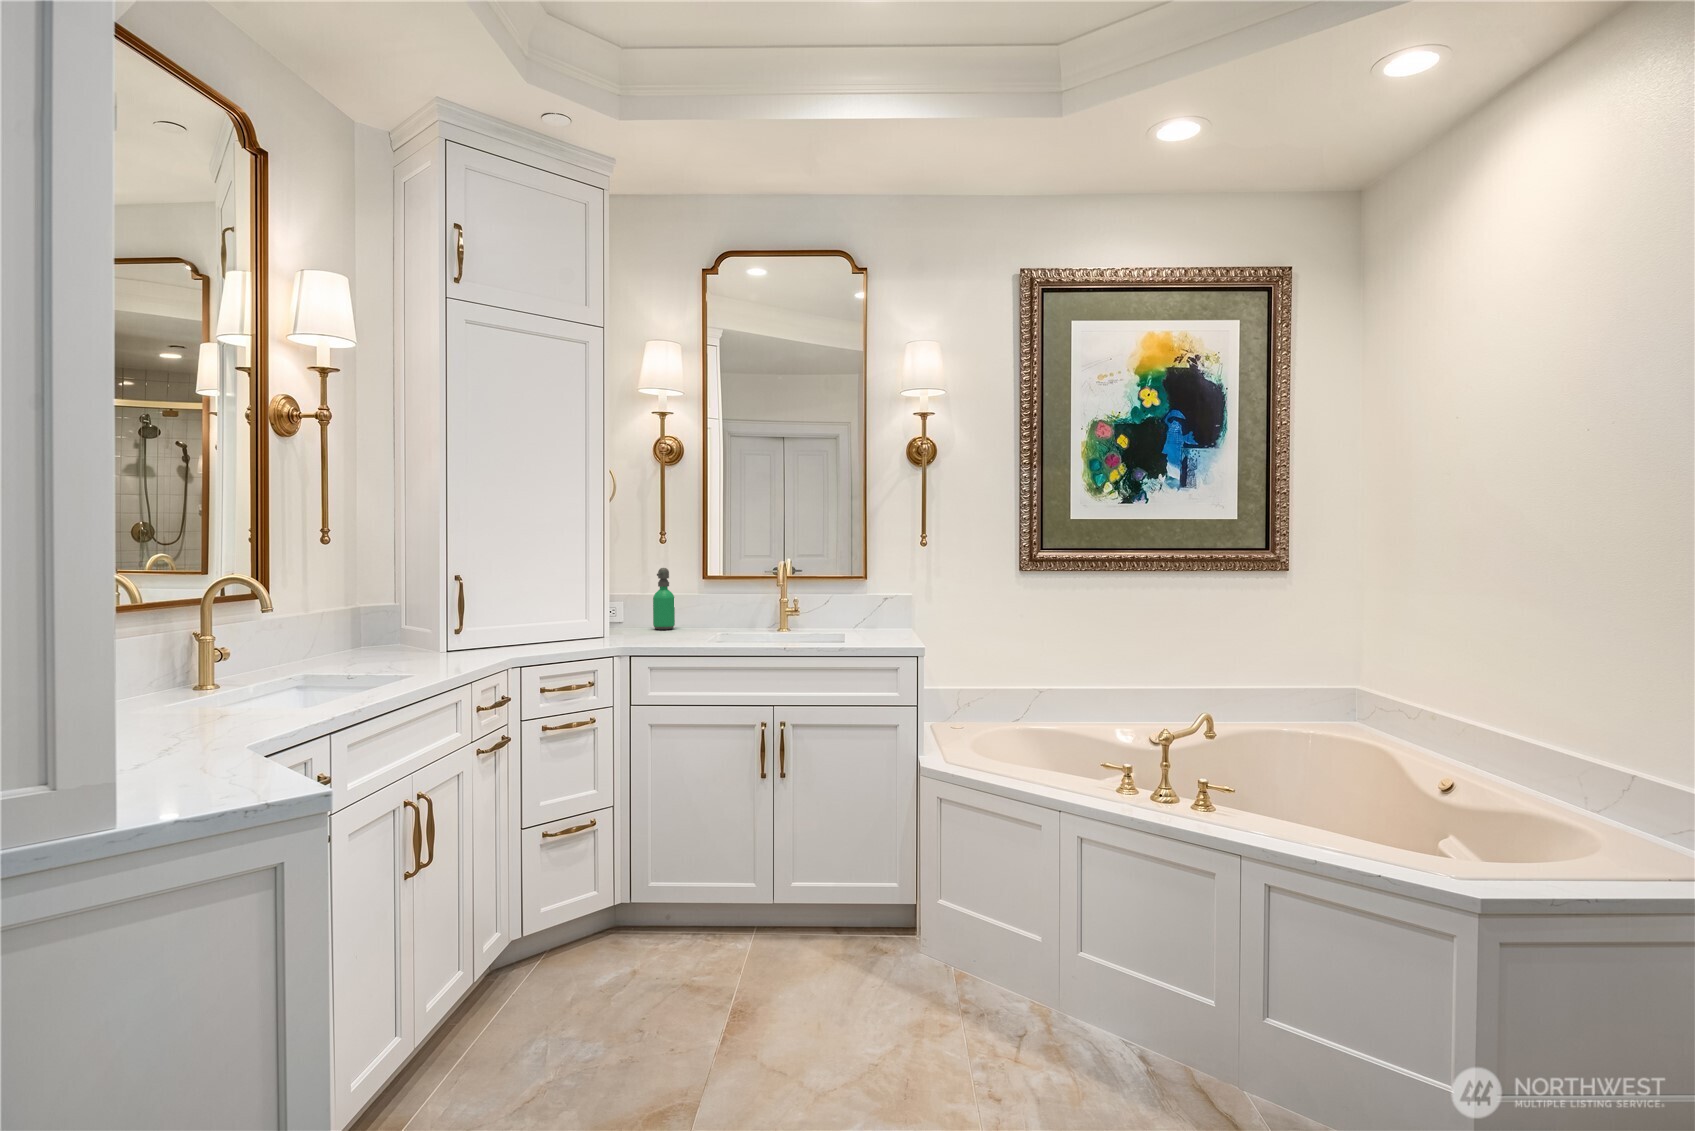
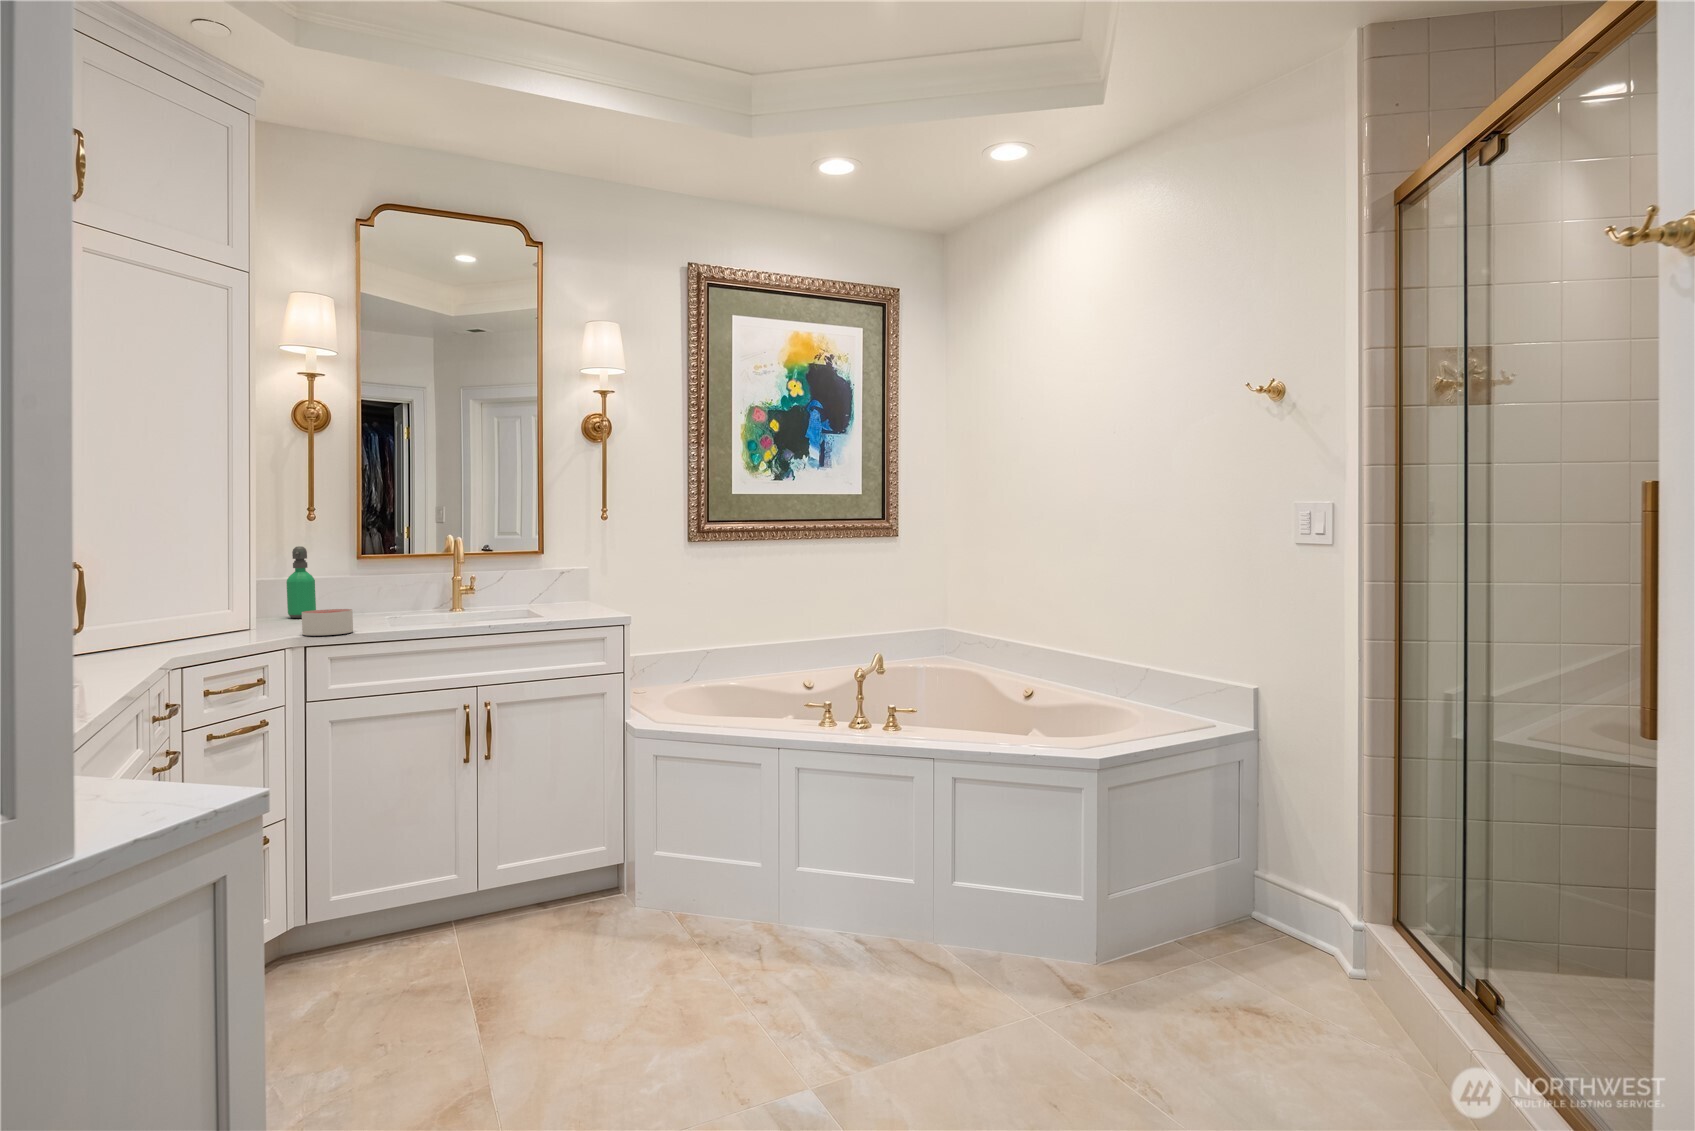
candle: none [631,625,671,648] -> present [302,609,353,636]

